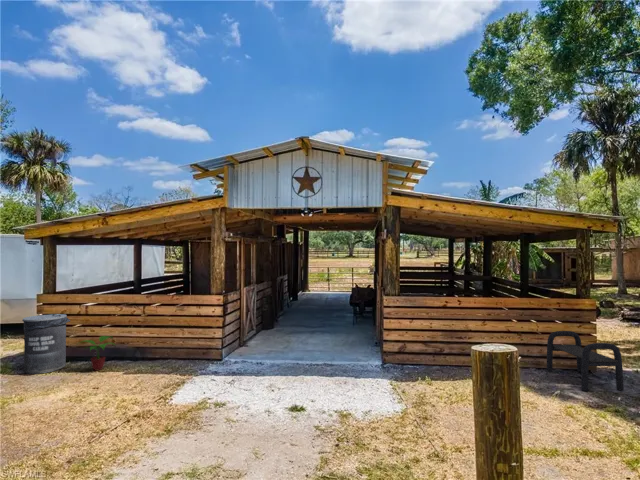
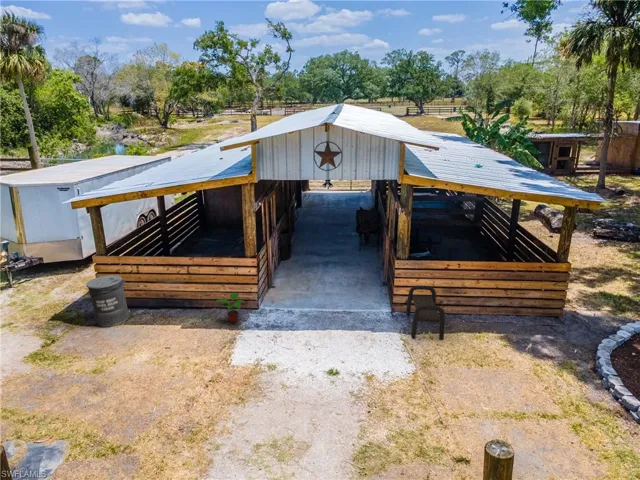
bench: present [547,331,624,391] -> present [406,286,445,340]
potted plant: present [82,336,113,371] -> present [215,293,244,323]

